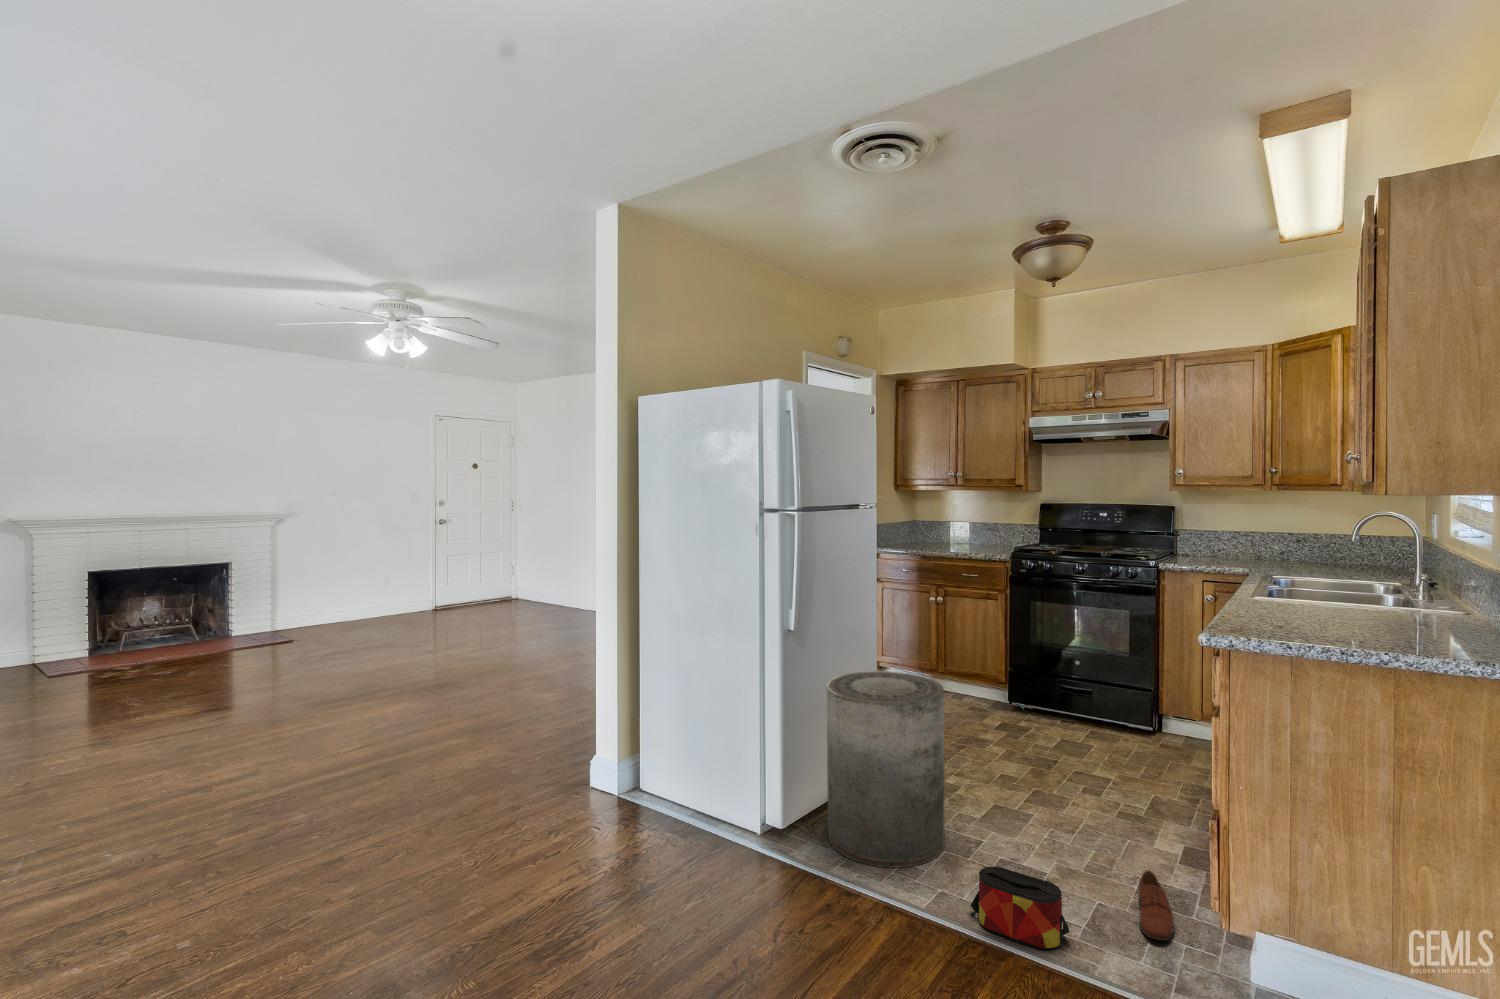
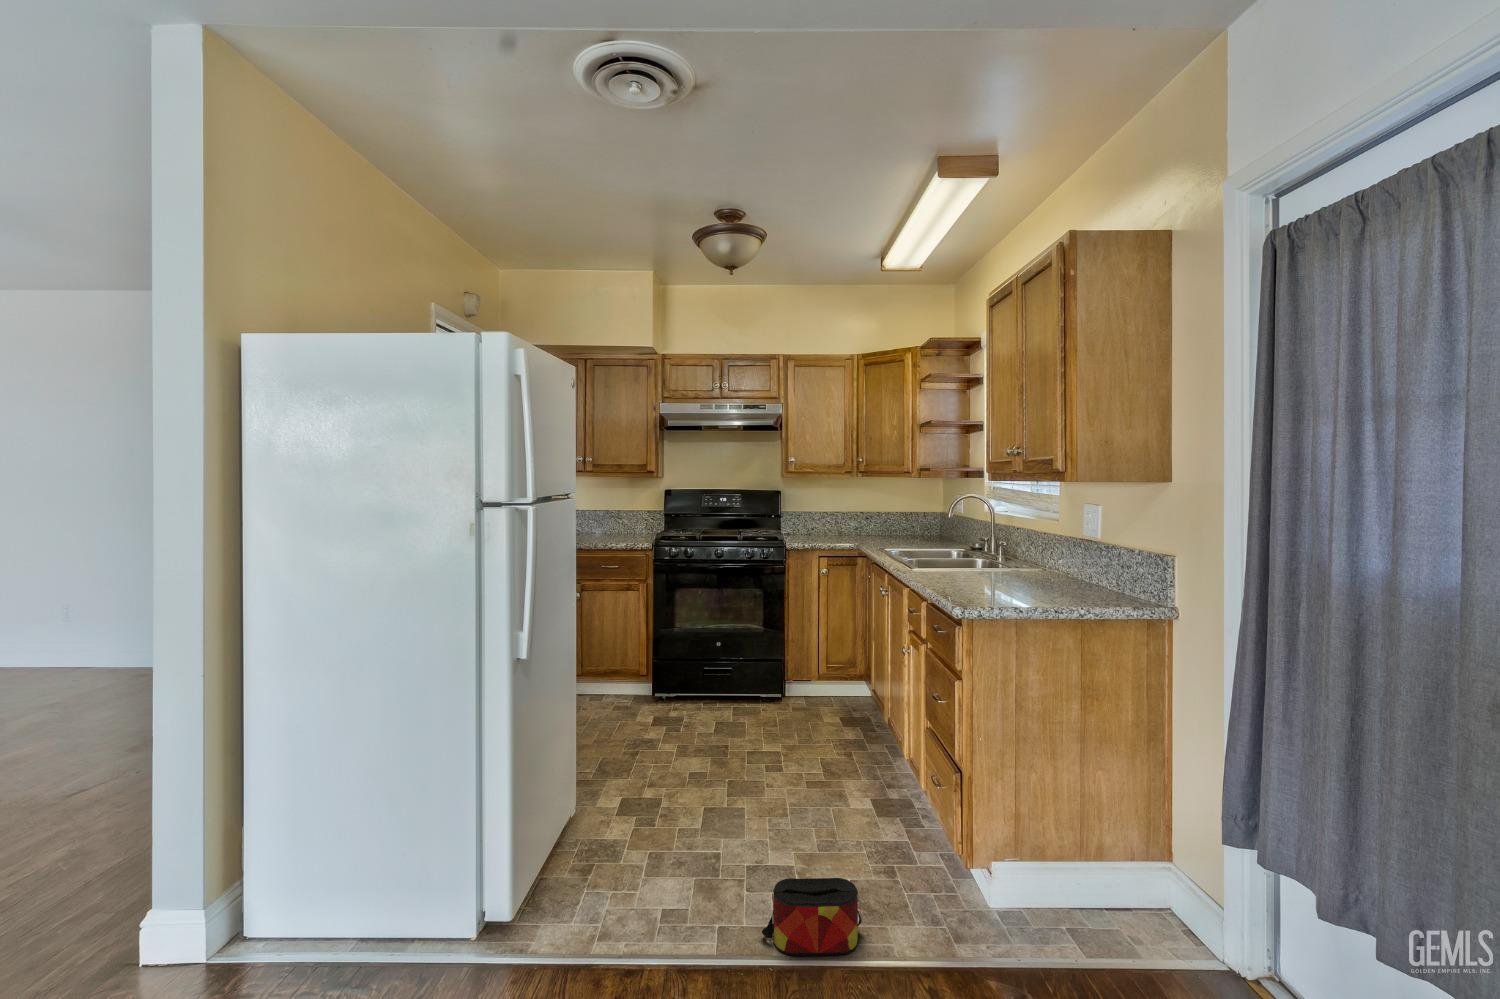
trash can: present [827,671,945,868] -> none [554,686,691,927]
shoe: present [1138,870,1173,941] -> none [875,831,925,899]

